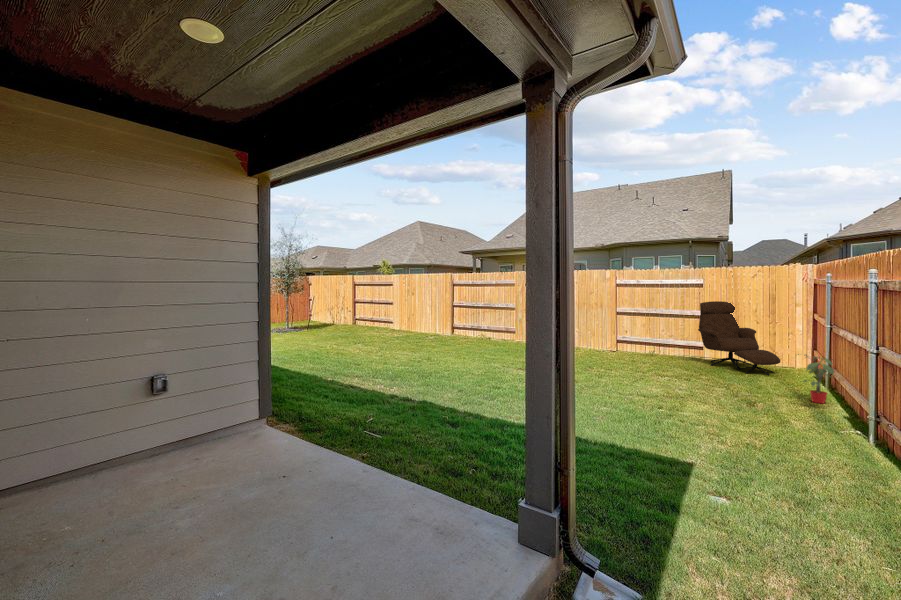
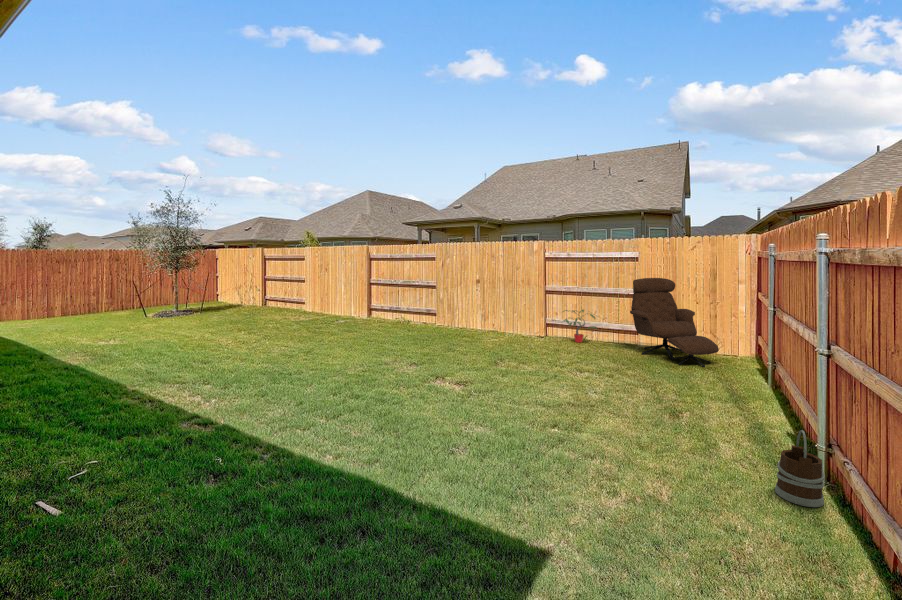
potted plant: present [798,354,834,404] -> present [564,310,597,342]
wooden bucket: none [844,403,880,454] -> present [775,430,825,507]

